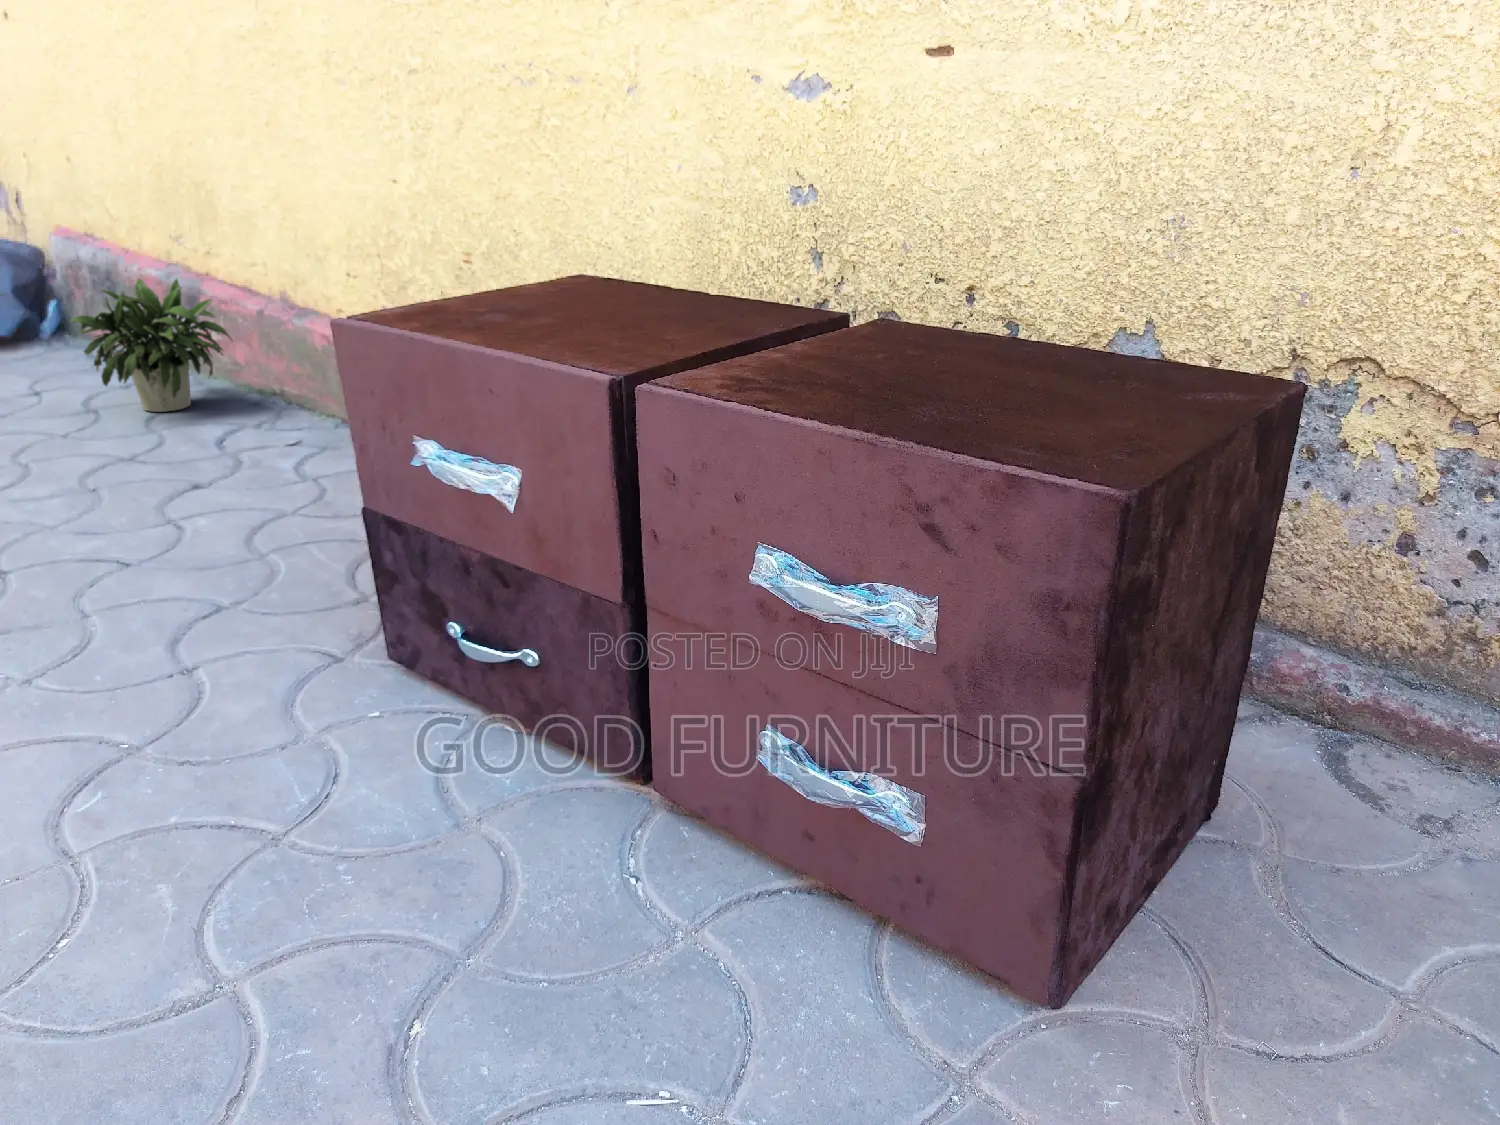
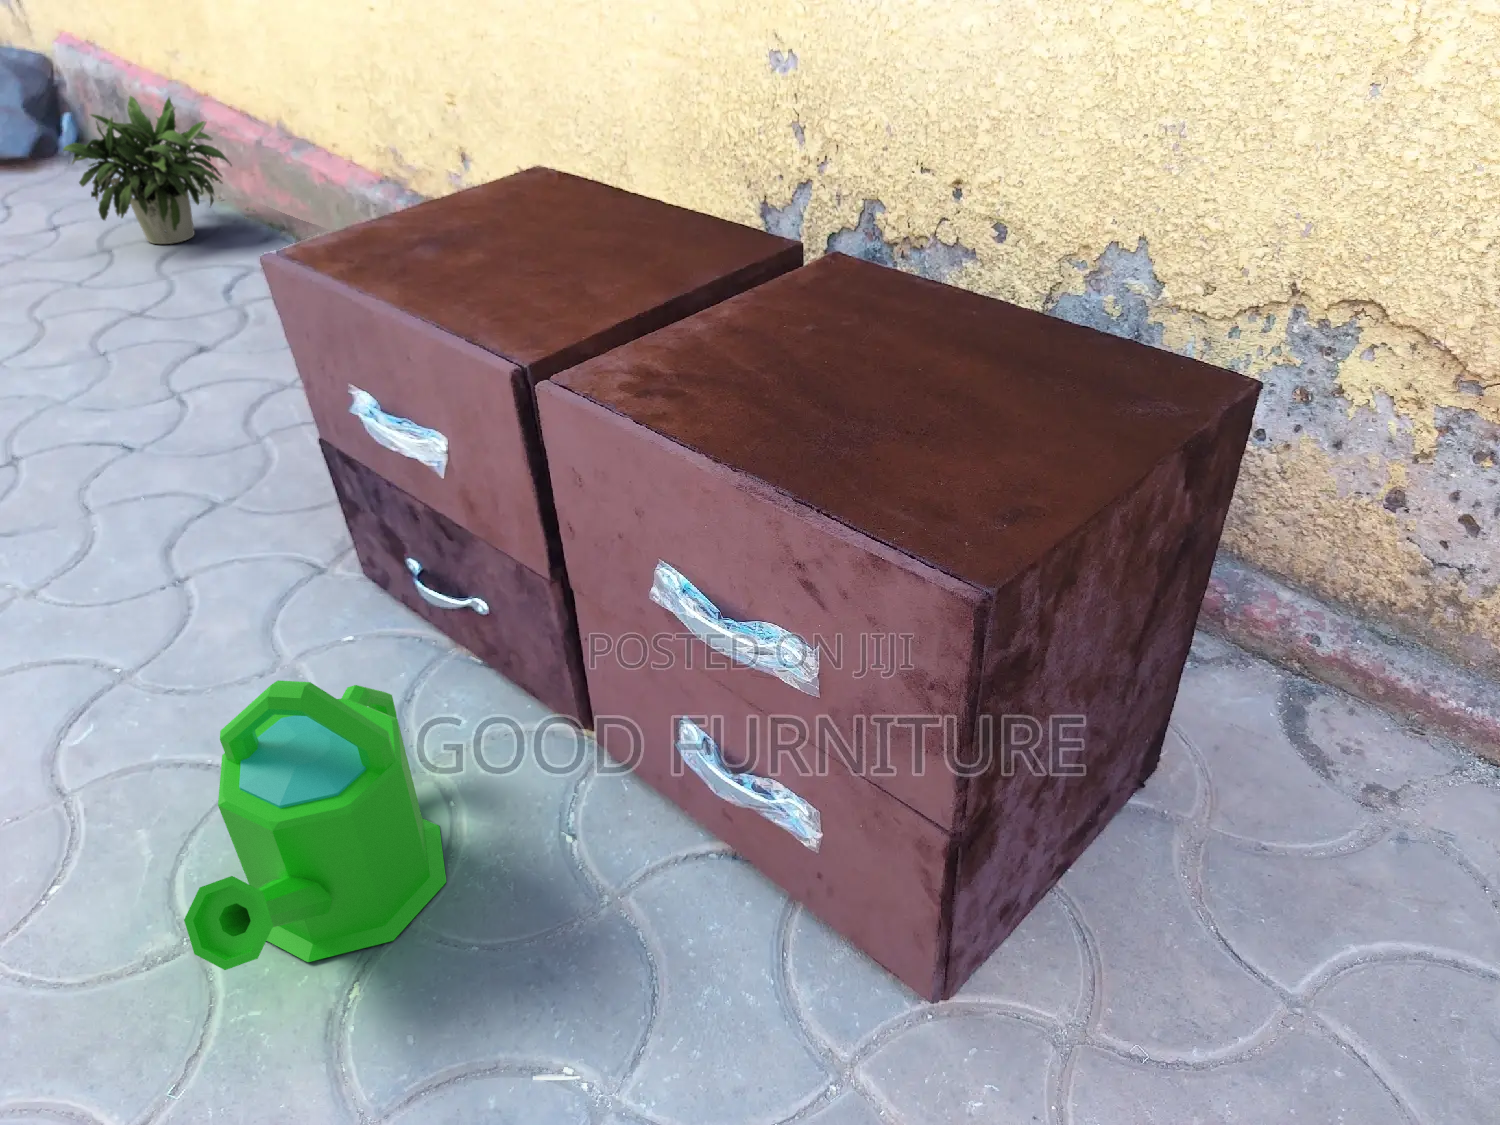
watering can: none [283,703,528,1021] -> present [184,680,446,970]

